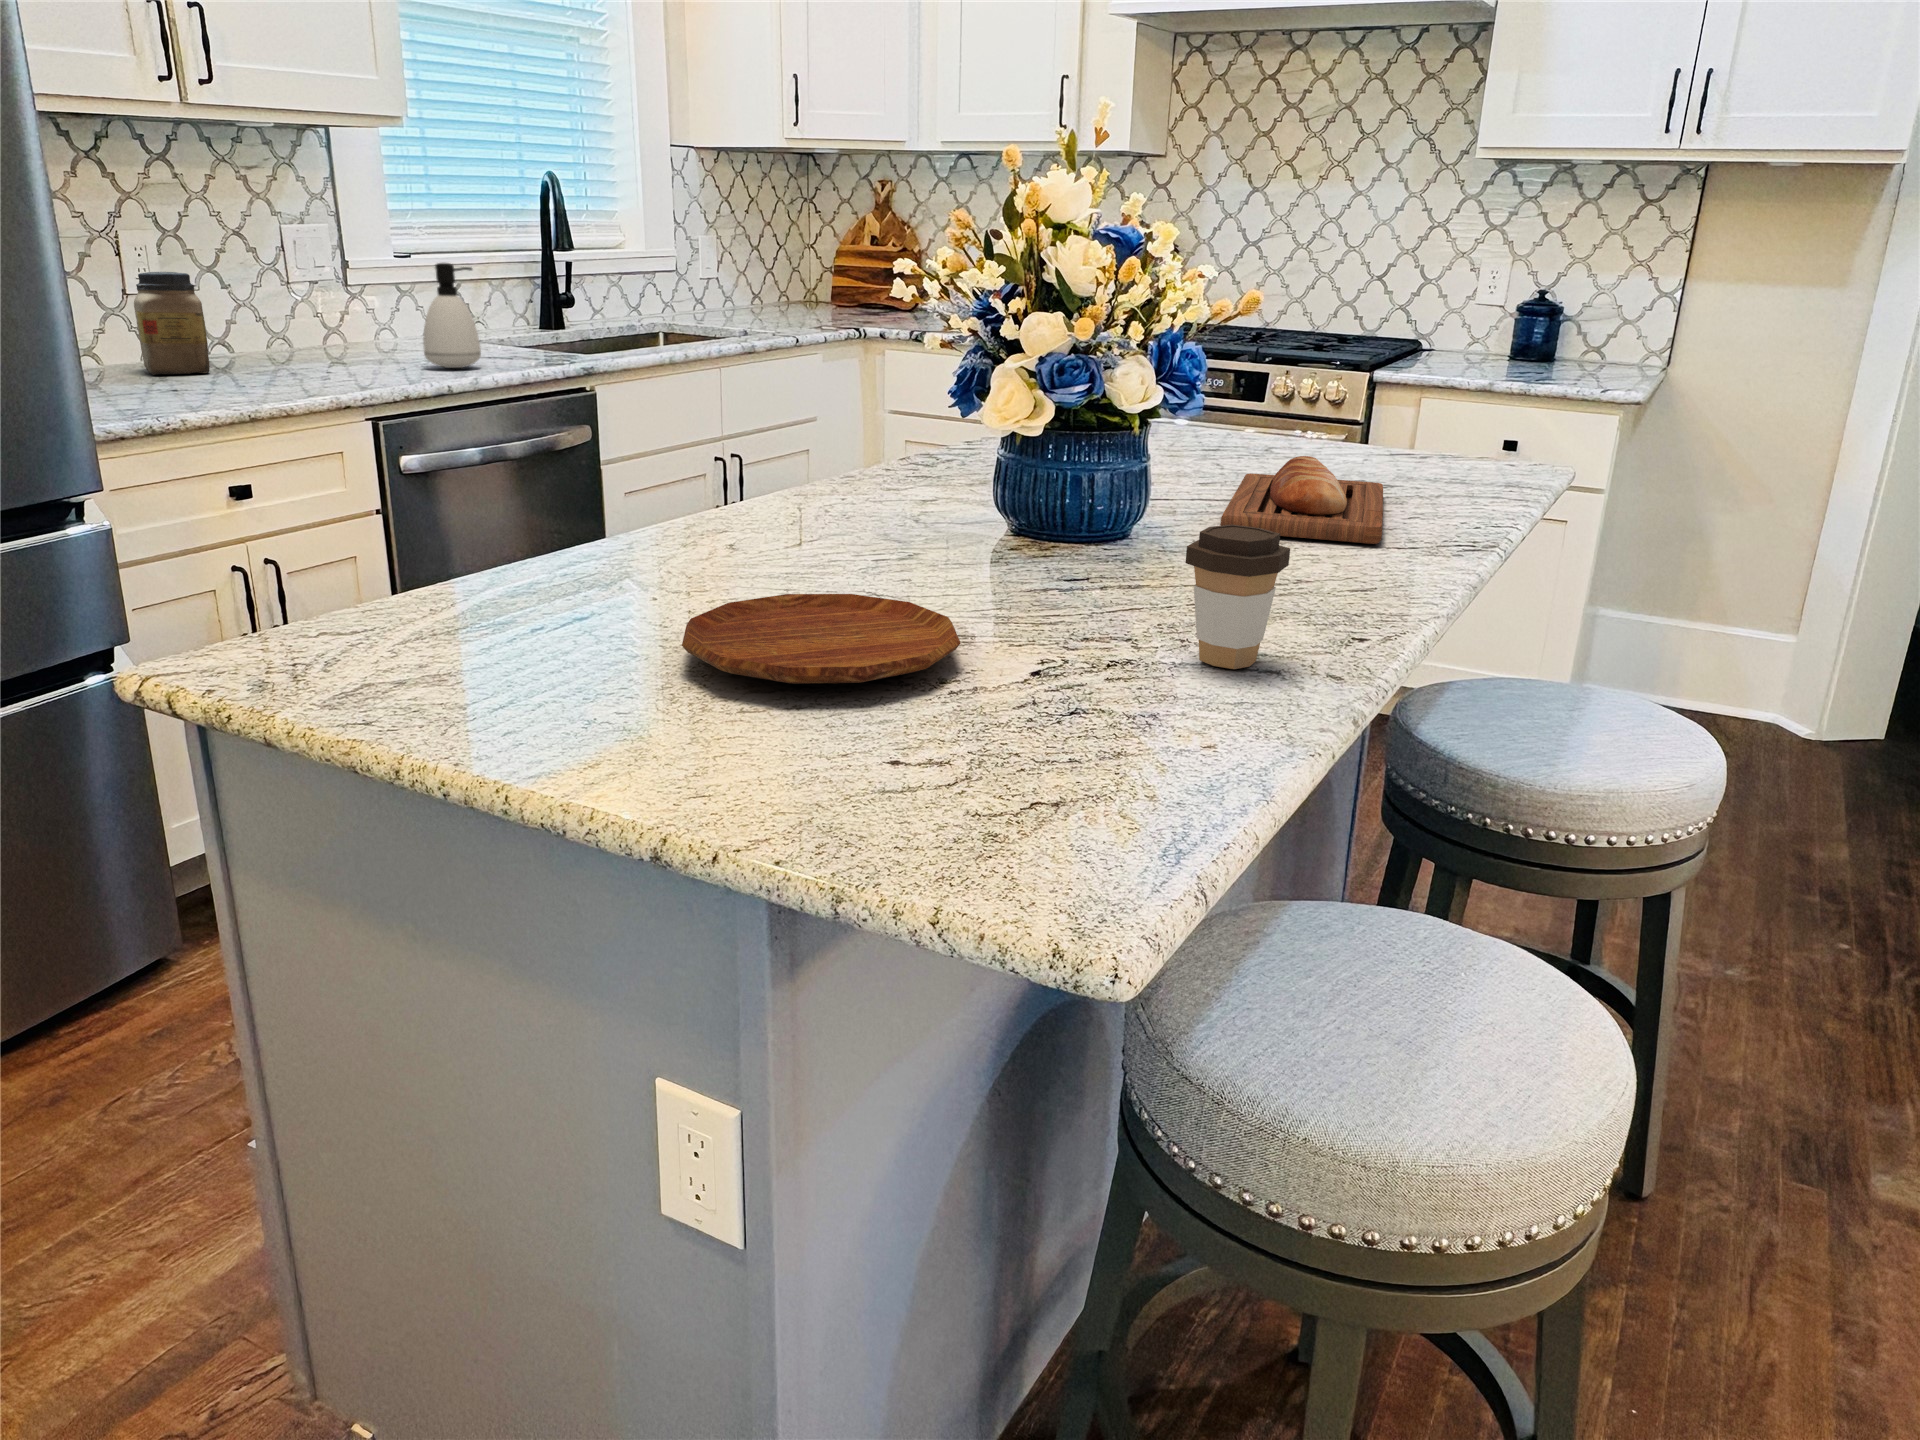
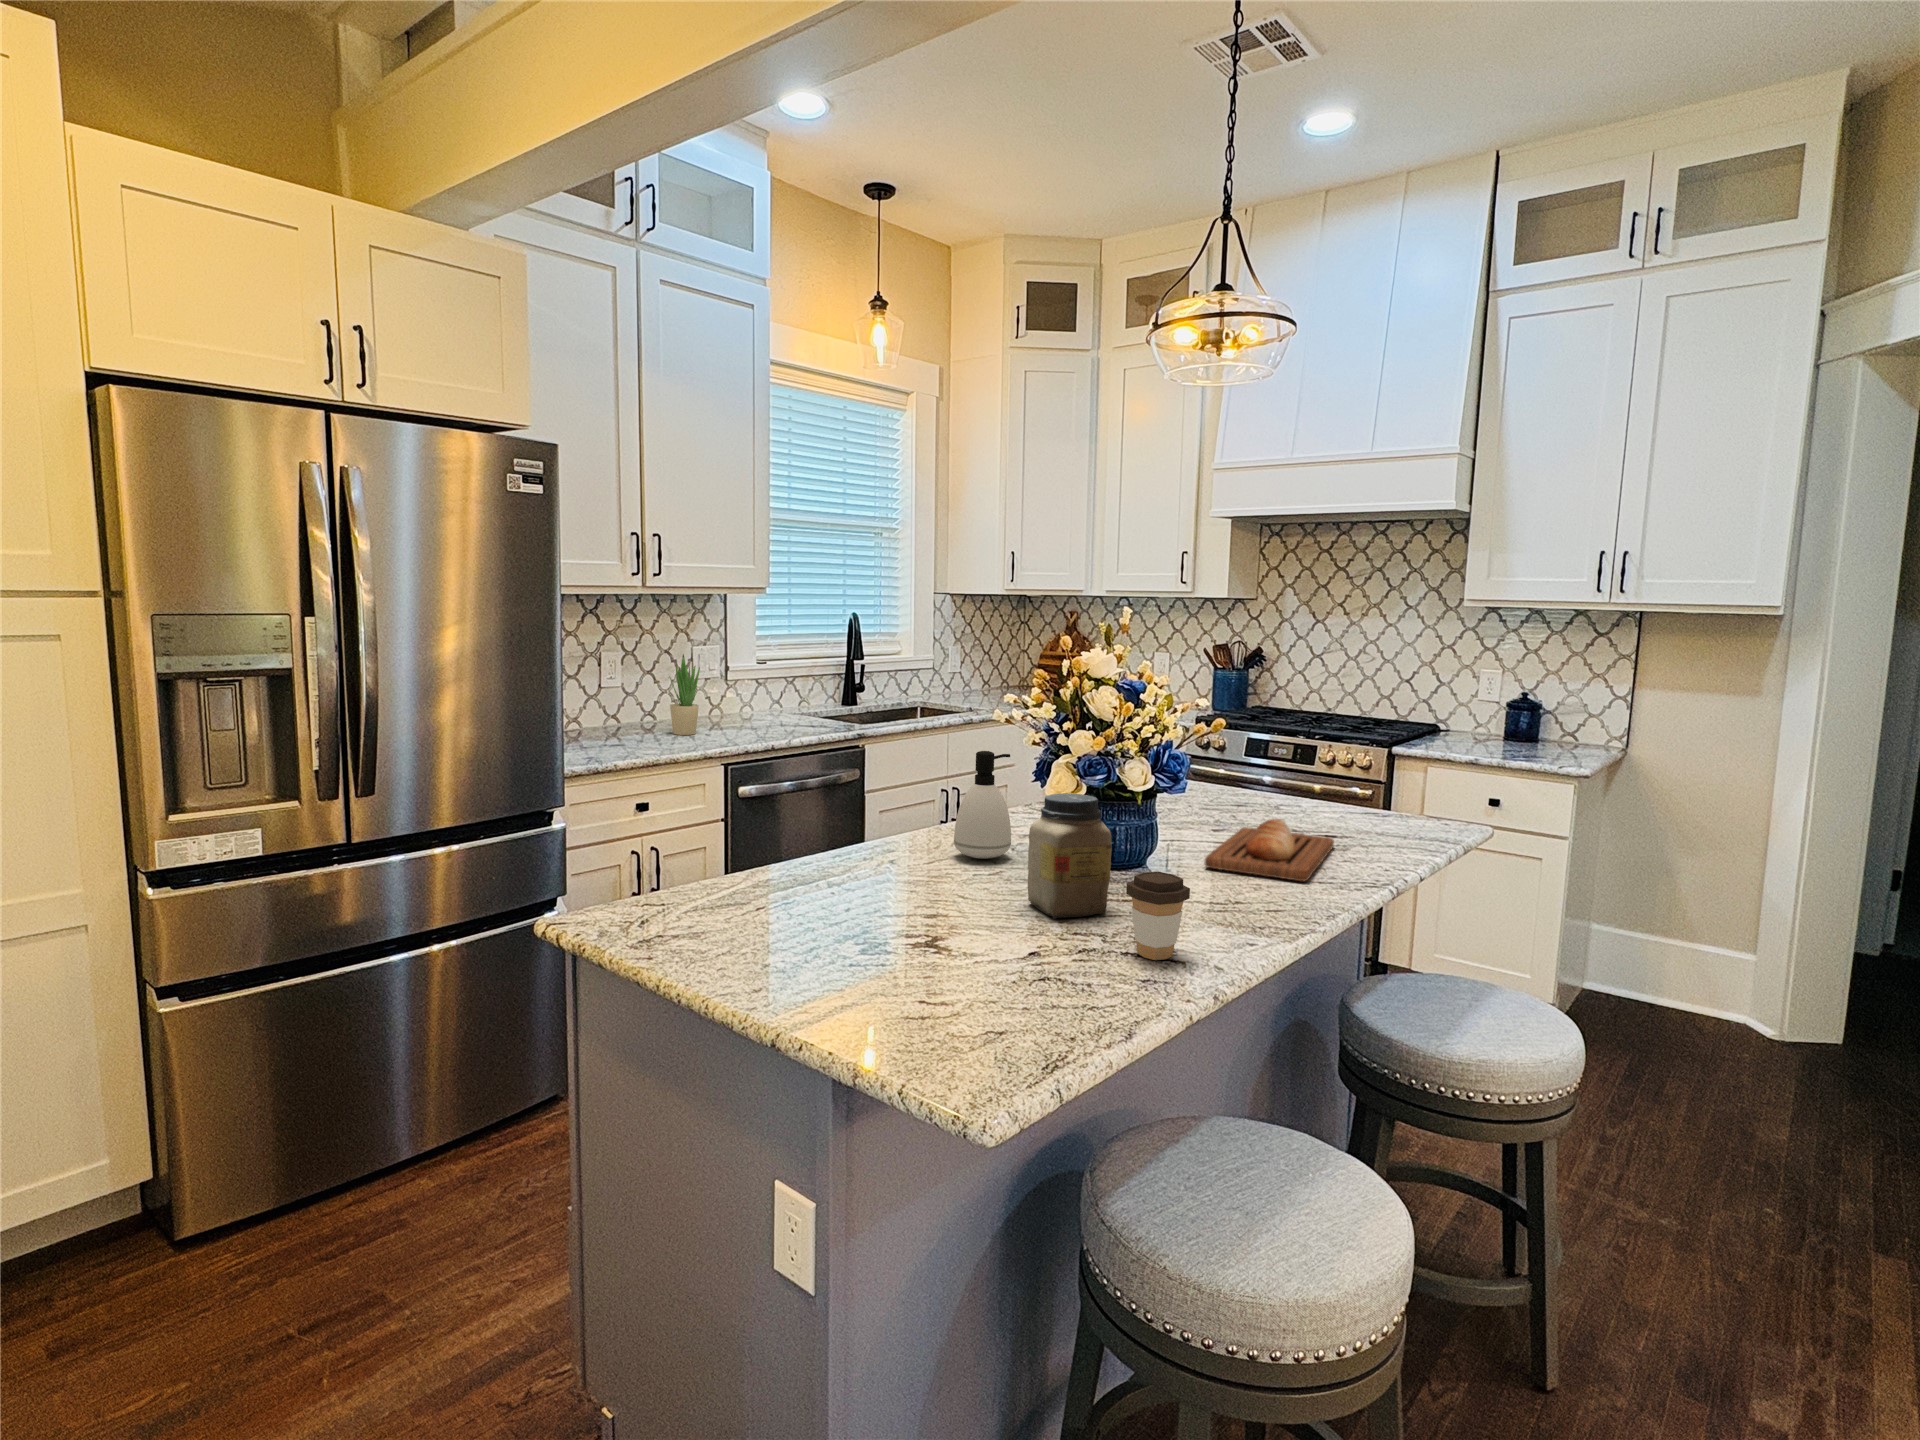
potted plant: none [251,231,315,373] -> present [670,654,700,735]
soap dispenser: present [423,263,481,368] -> present [954,751,1011,859]
jar: present [134,272,210,375] -> present [1028,793,1112,919]
tray: present [682,594,961,684] -> none [832,897,993,954]

